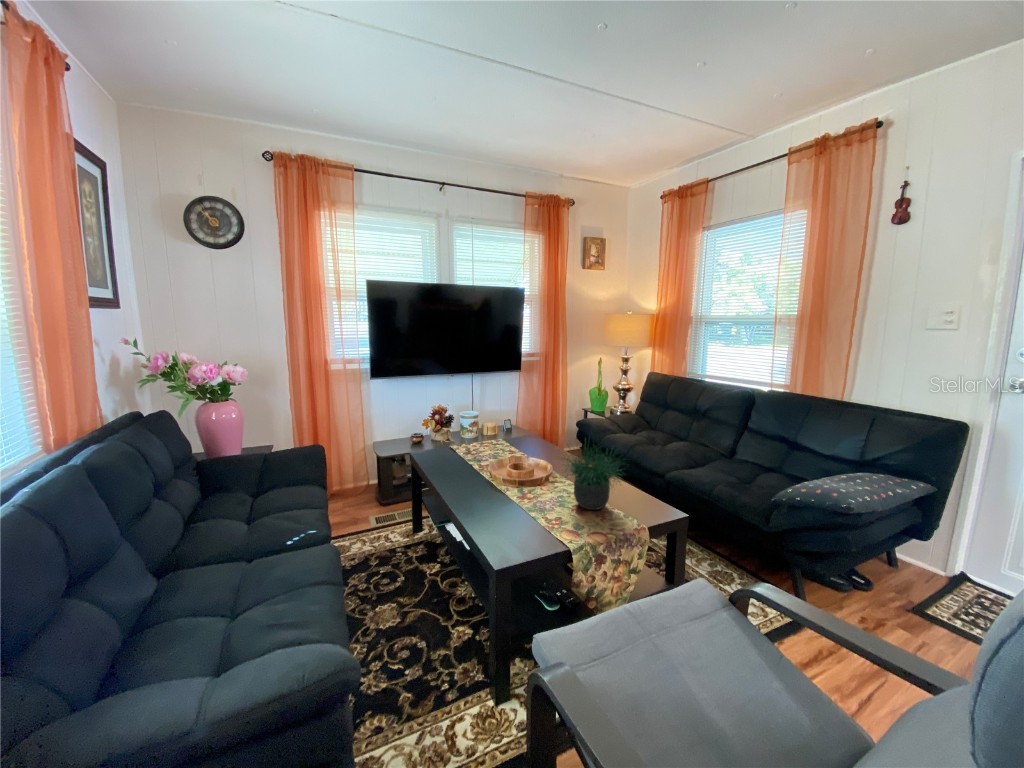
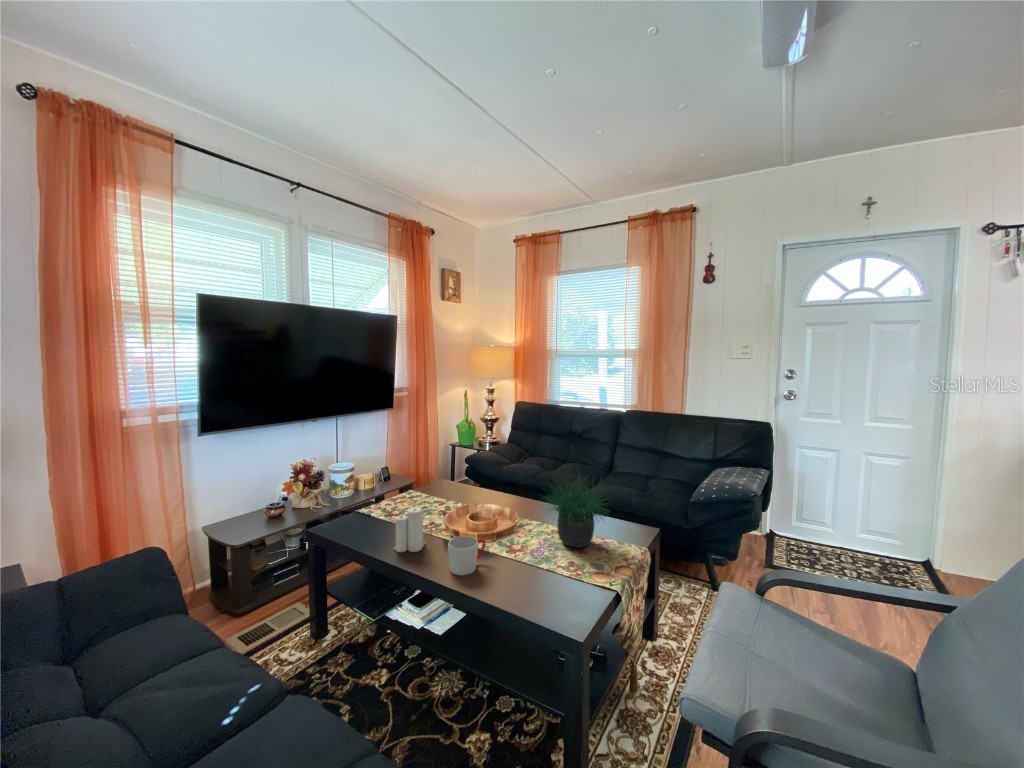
candle: none [444,445,470,482] -> present [394,508,426,552]
mug: none [463,475,499,505] -> present [448,536,485,575]

